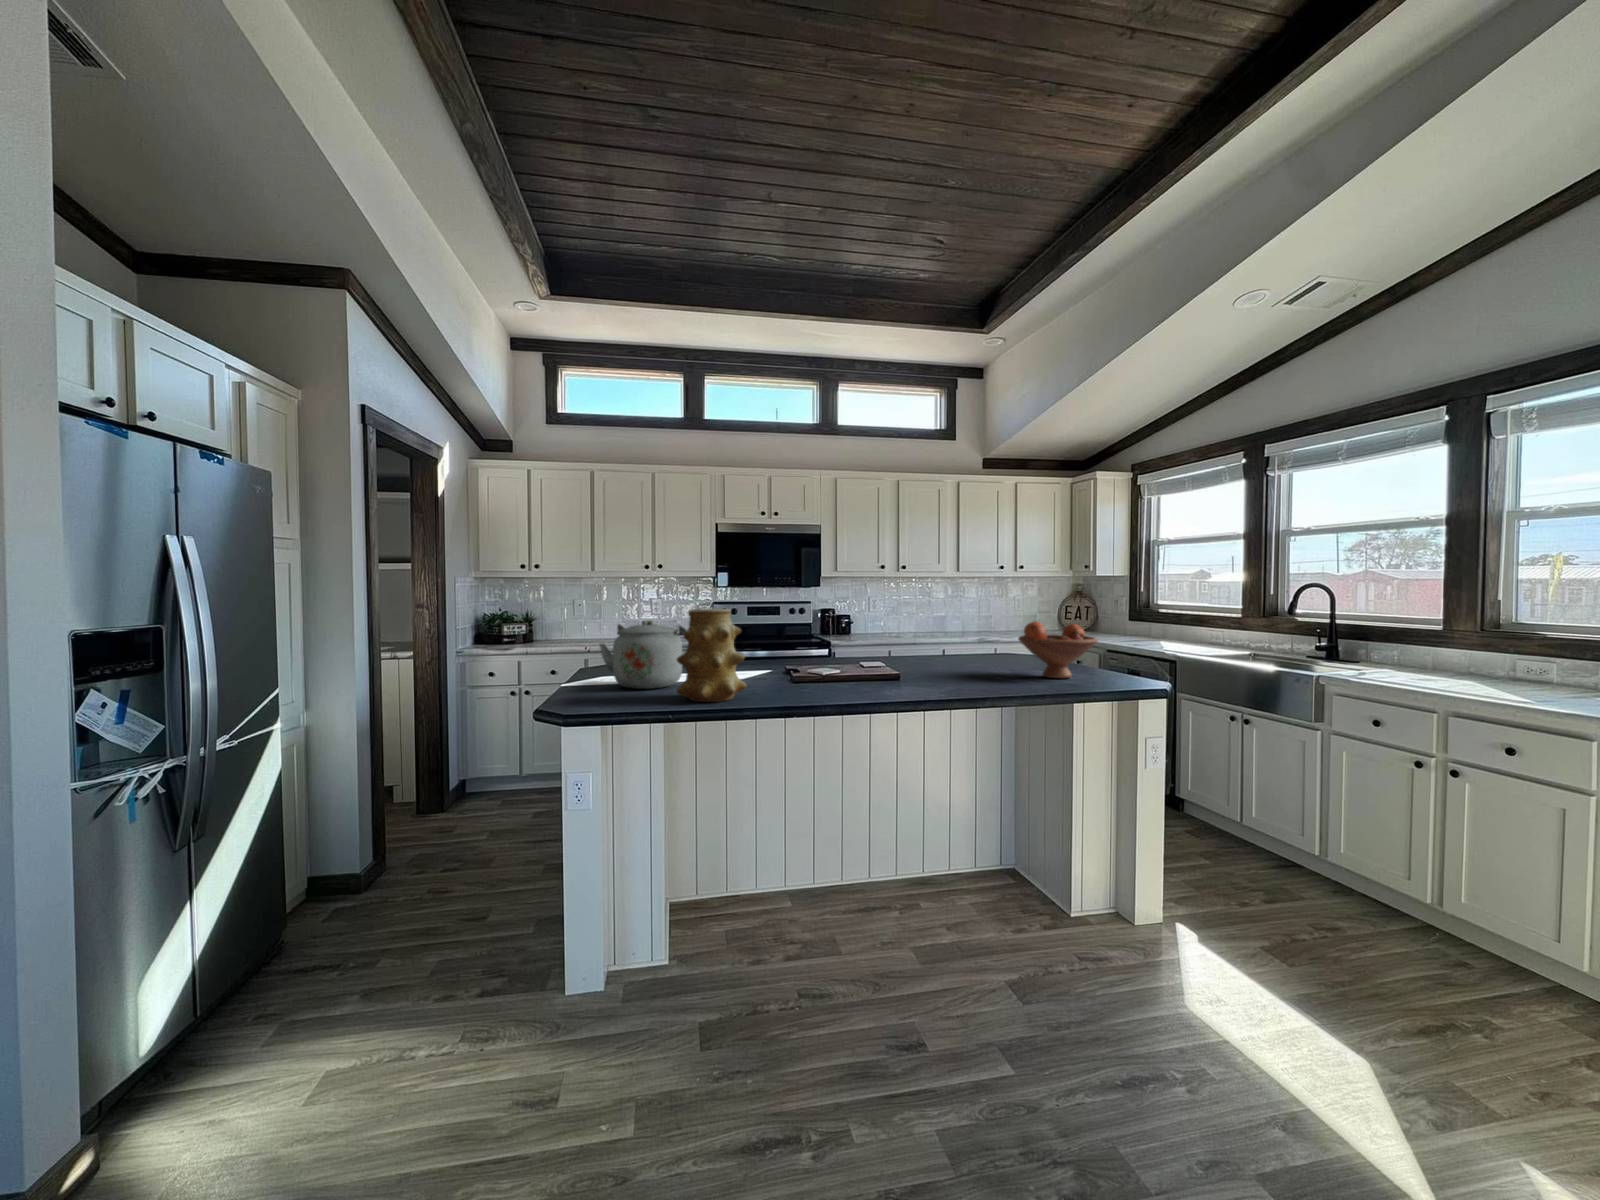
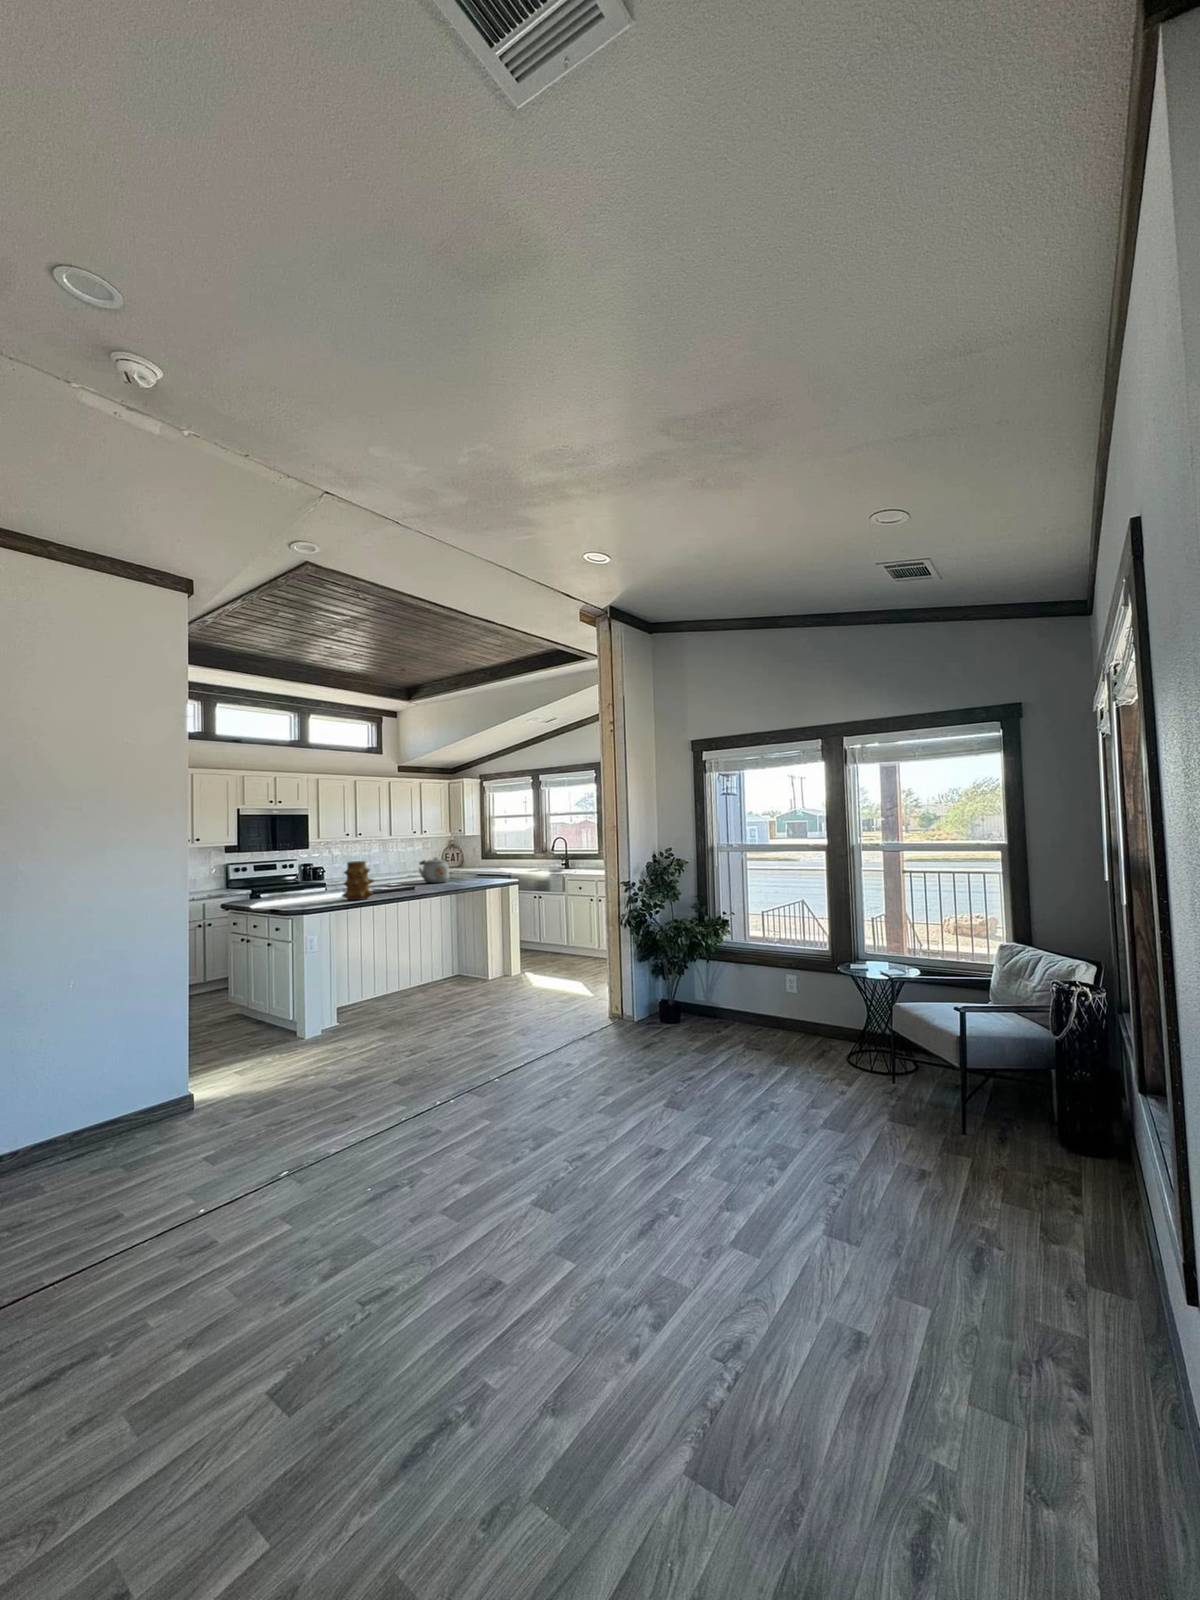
kettle: present [600,620,686,689] -> present [419,858,449,883]
fruit bowl: present [1018,621,1098,679] -> none [460,860,492,883]

